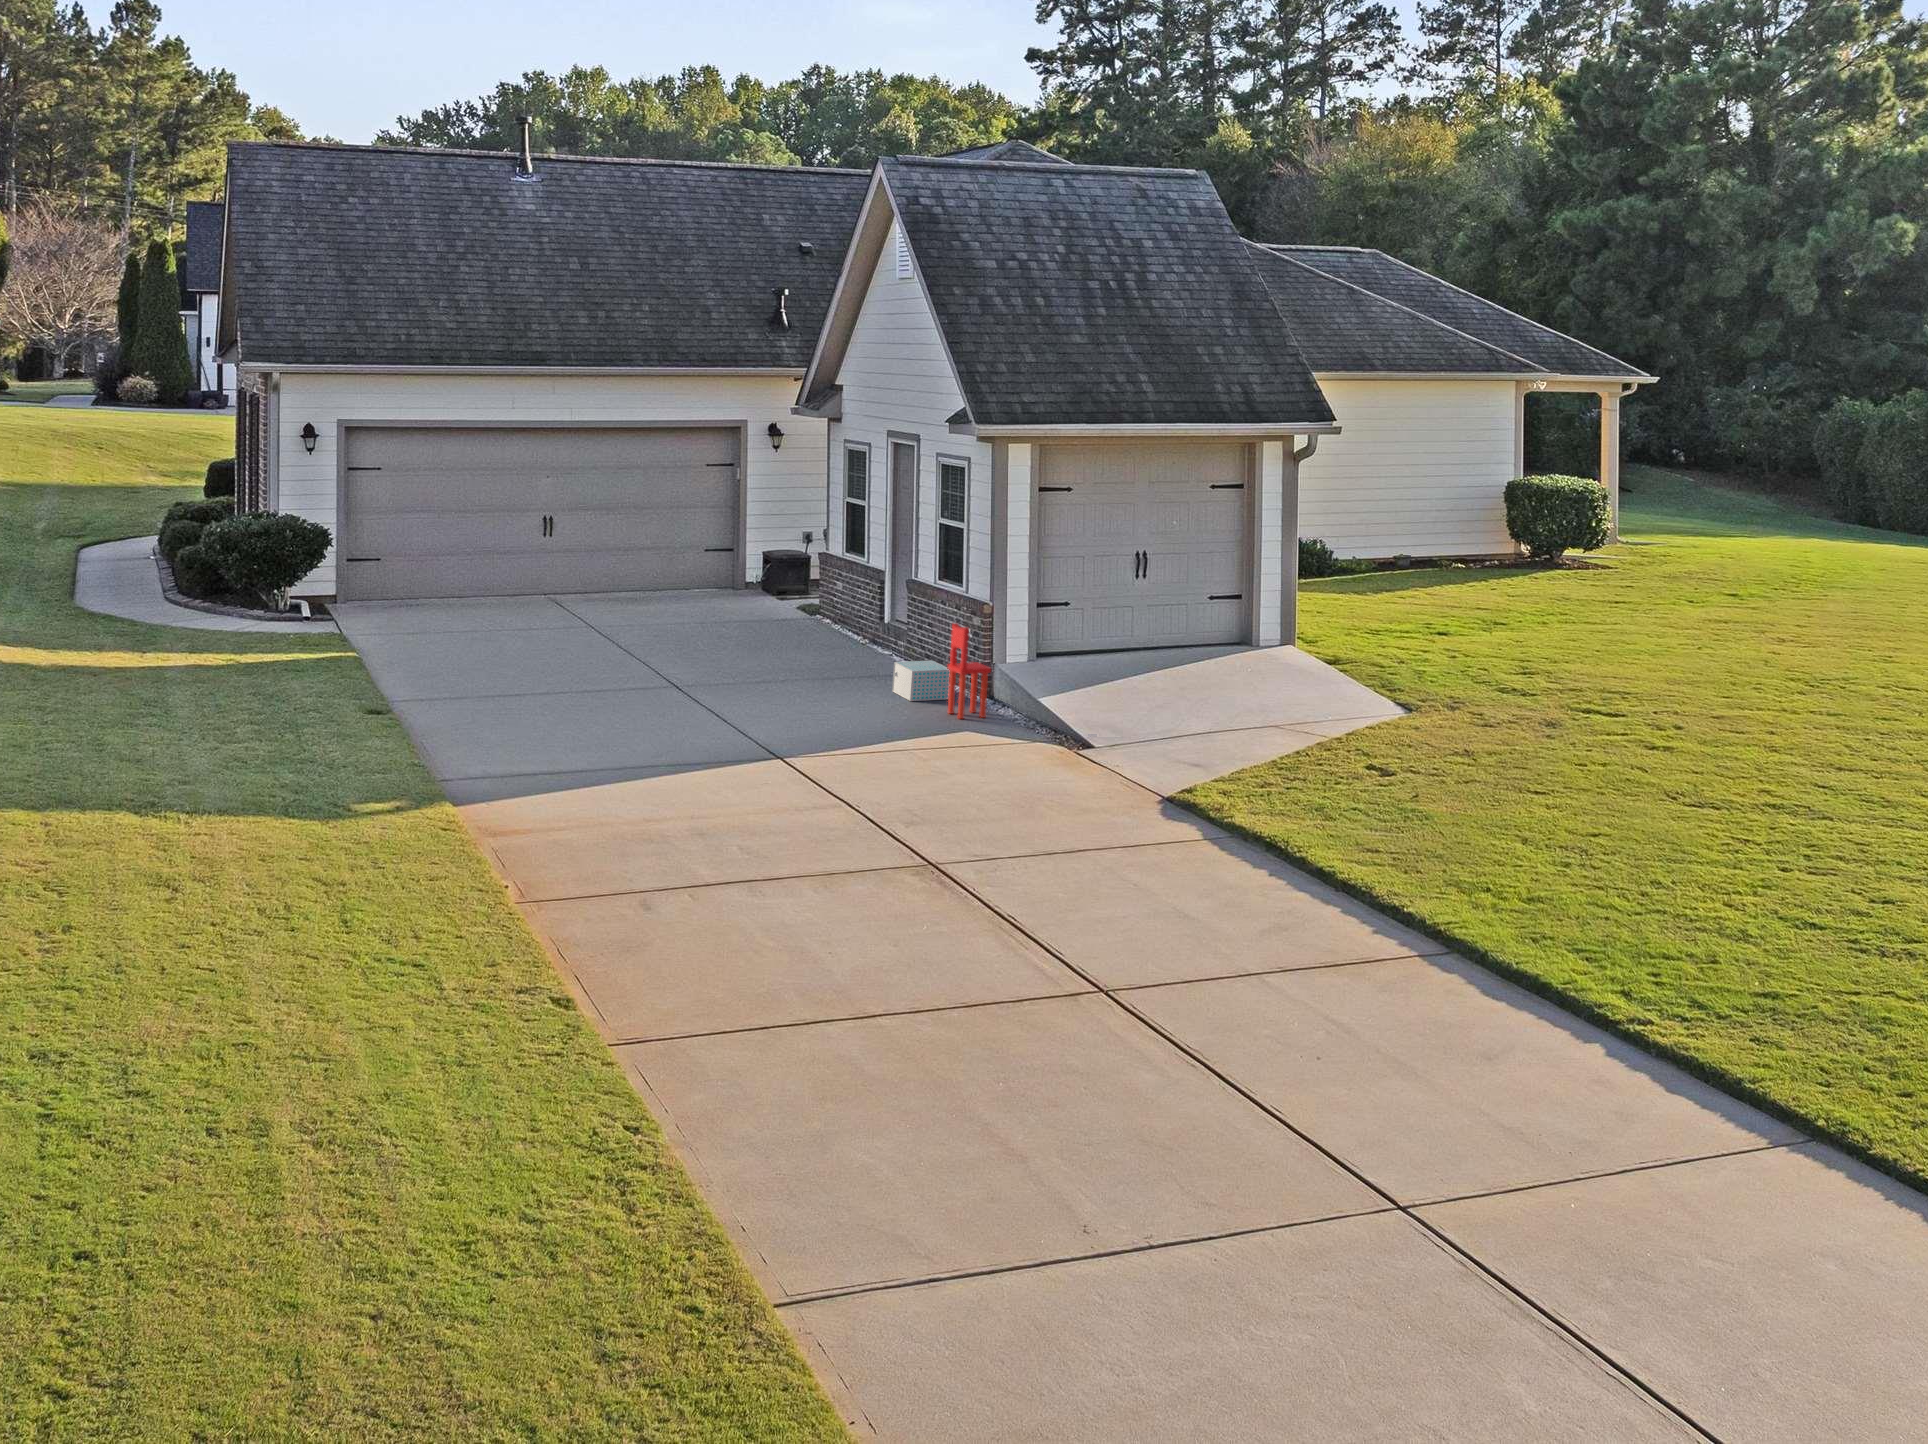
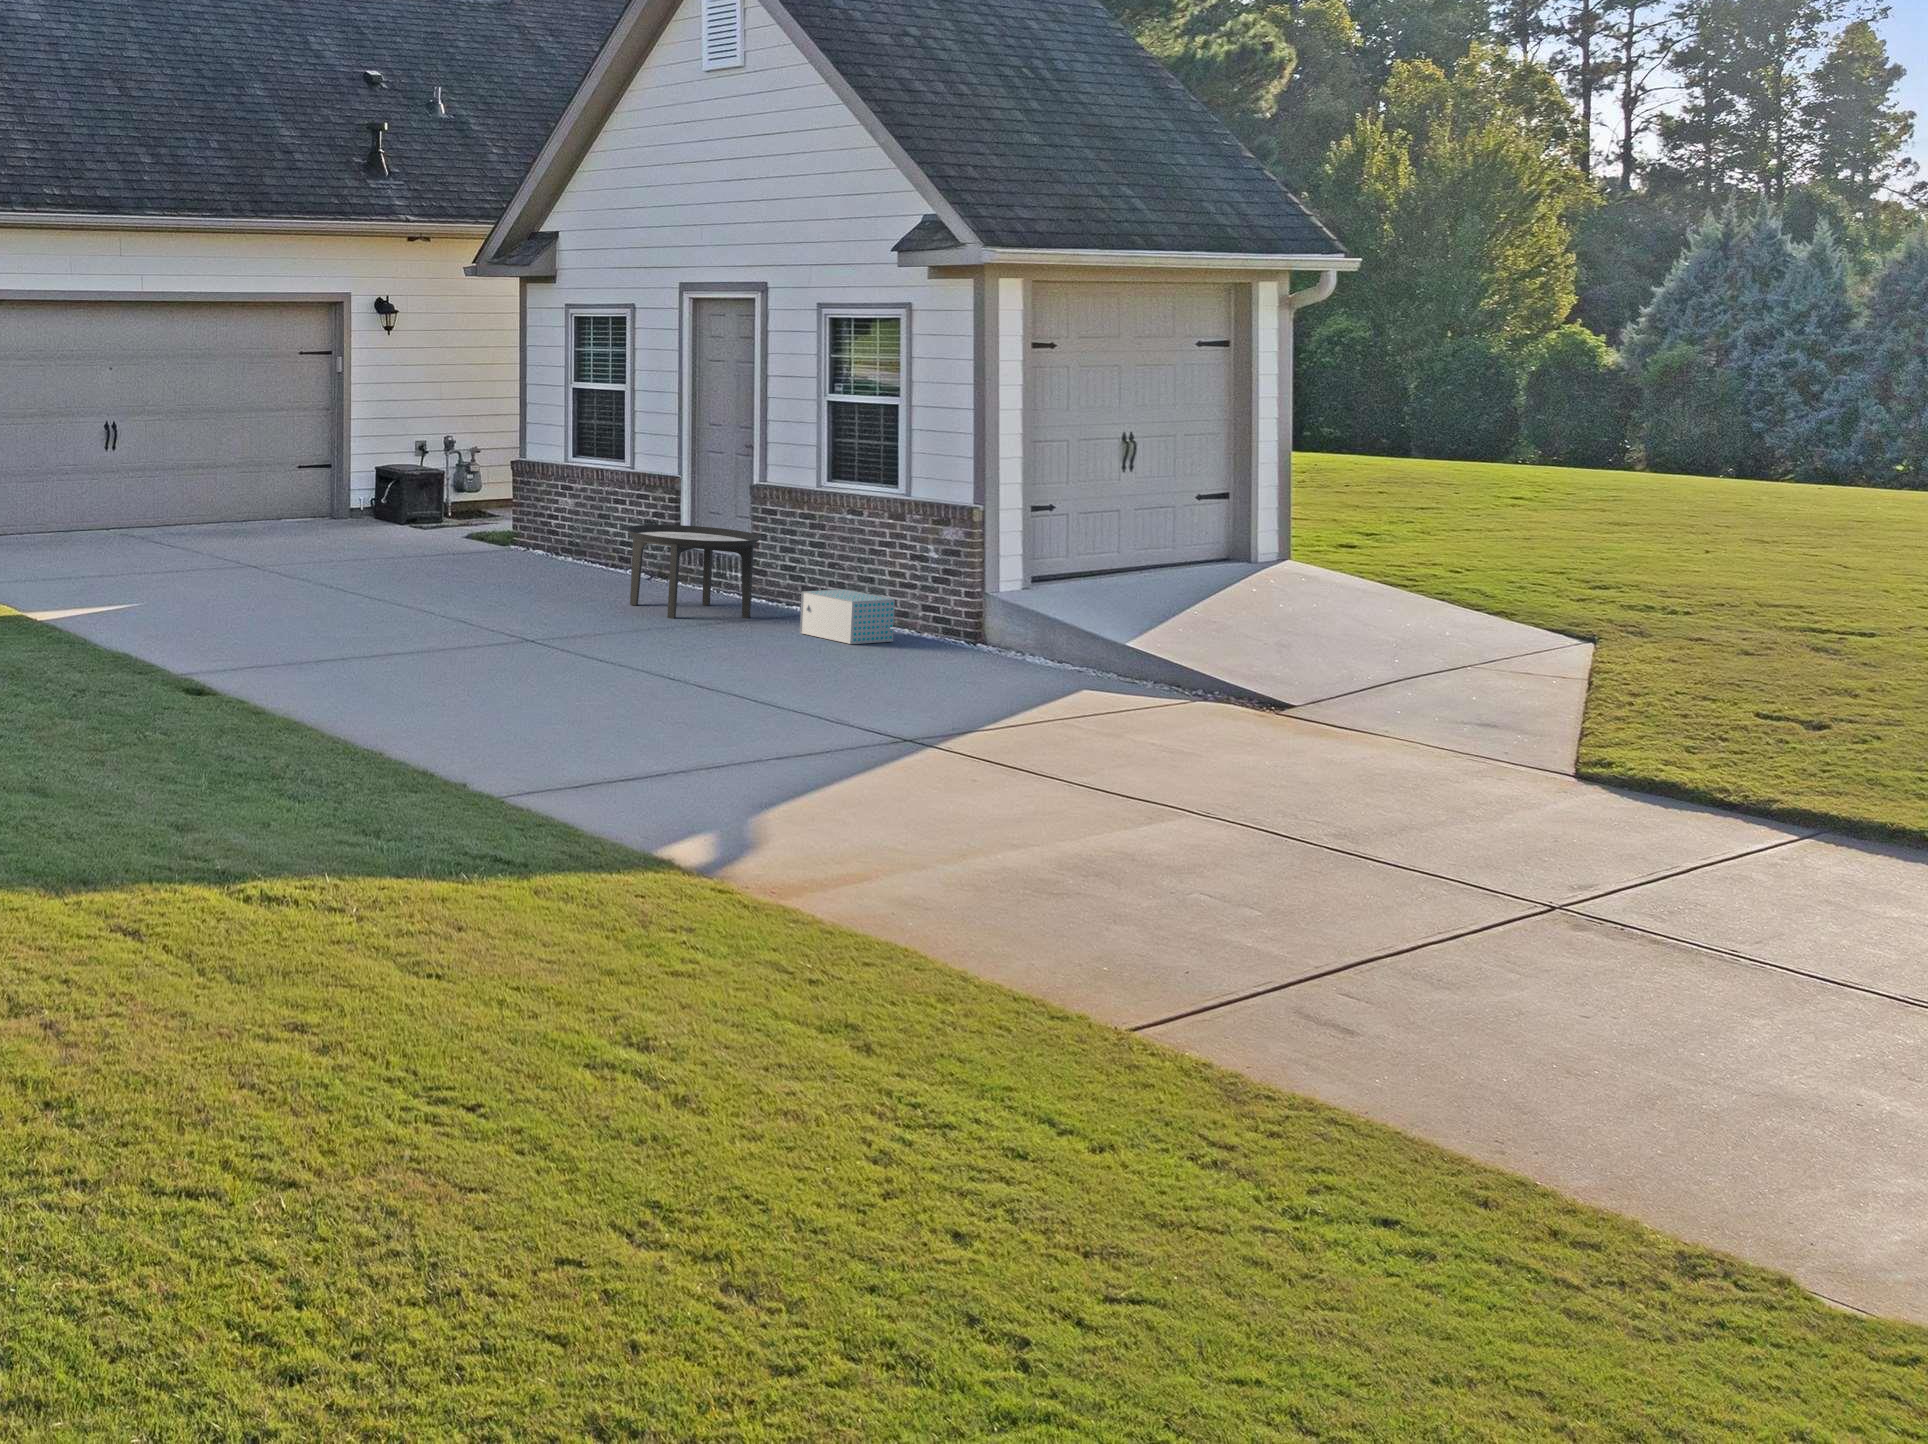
round table: none [803,607,900,678] -> present [625,525,762,618]
chair: present [948,623,991,719] -> none [927,529,996,664]

